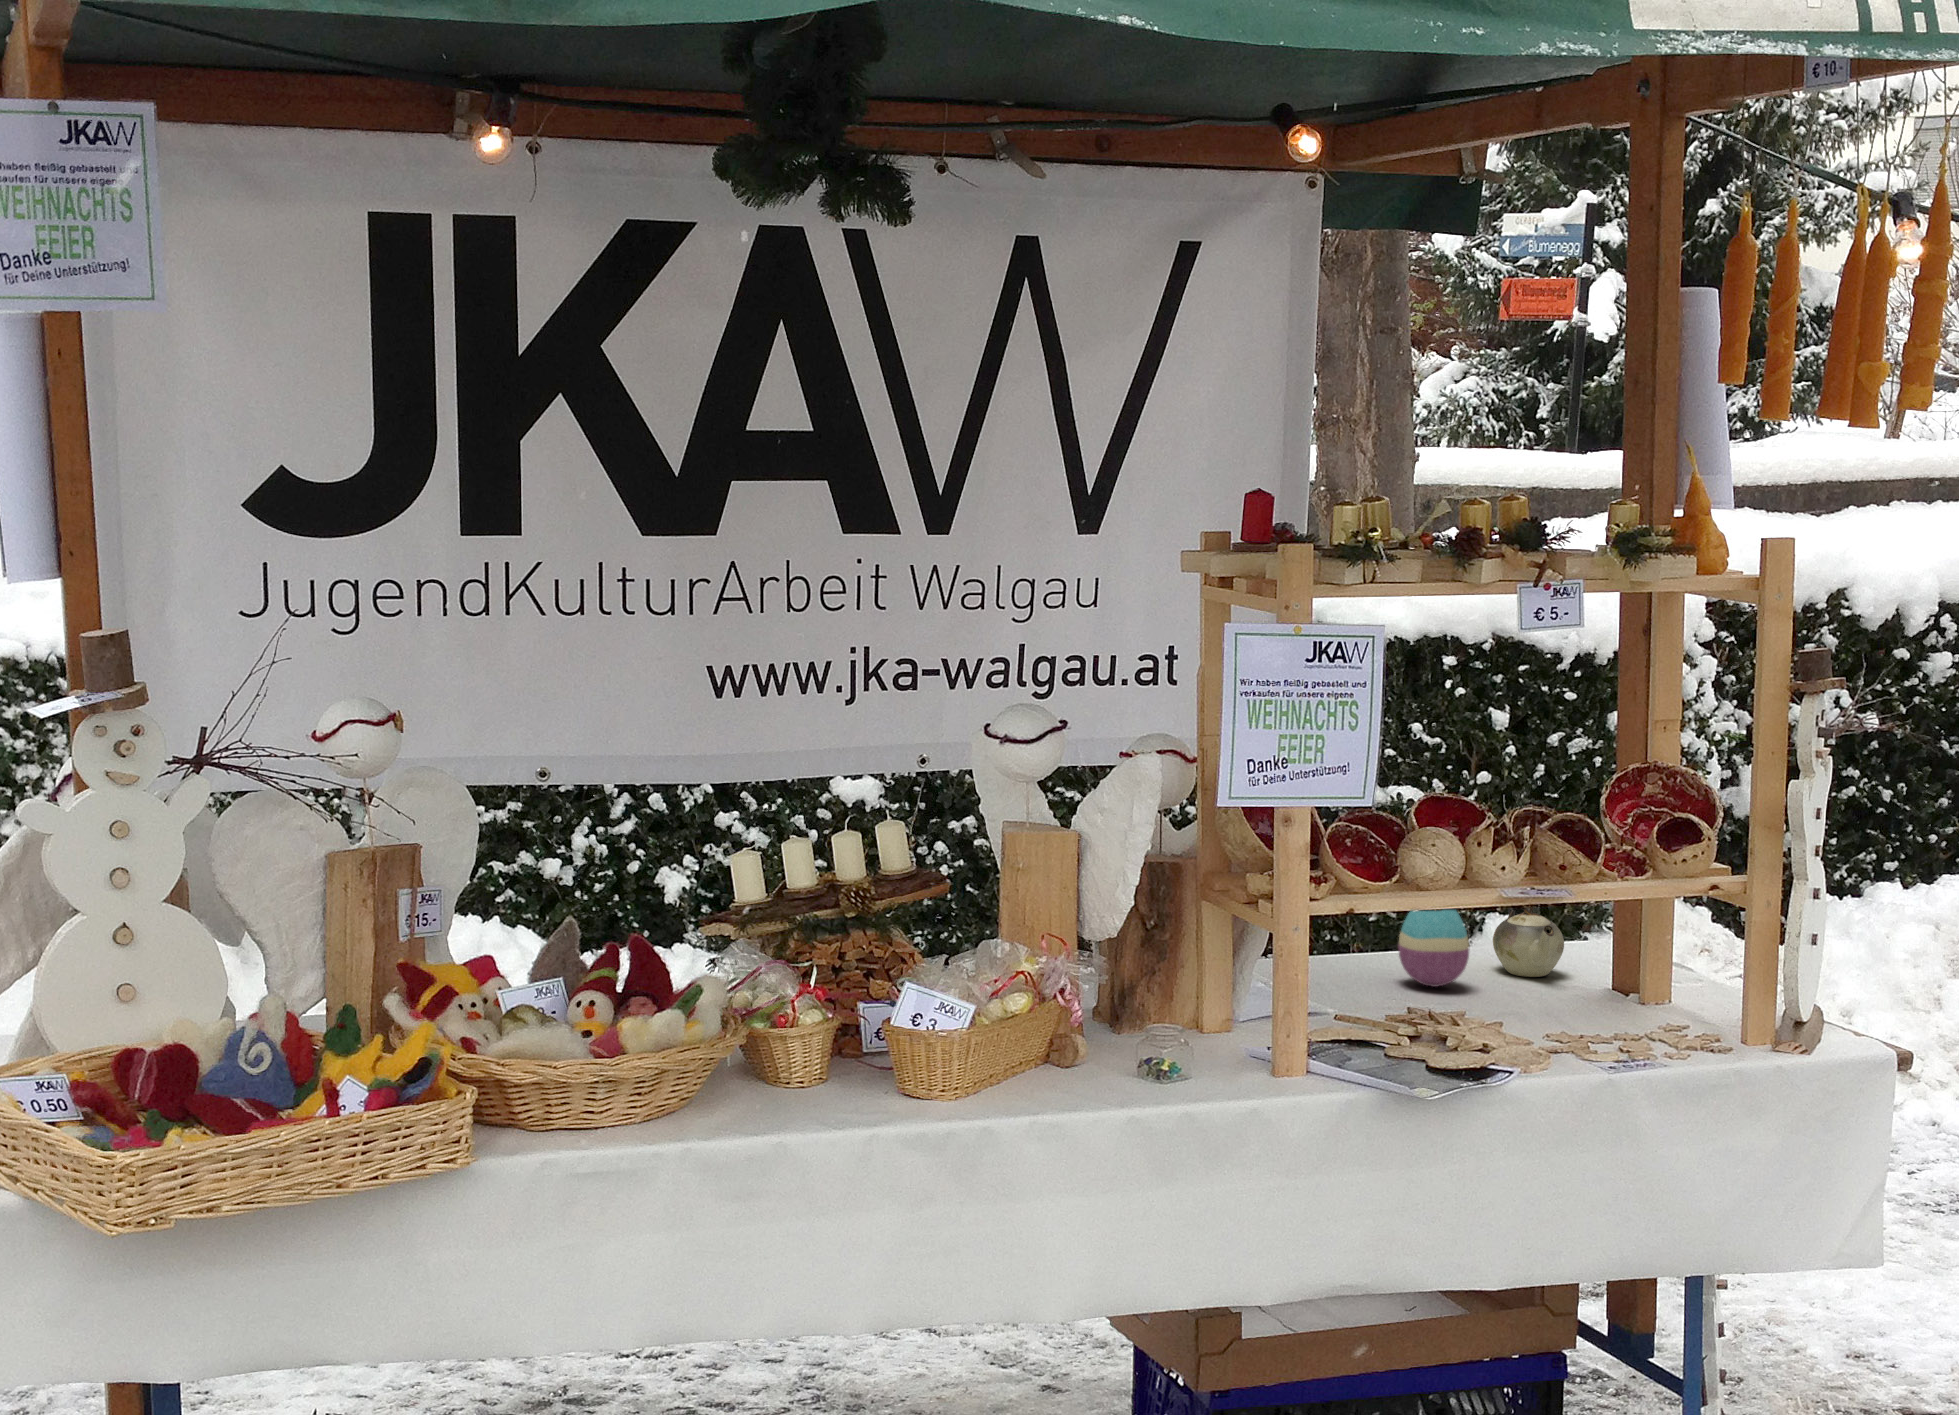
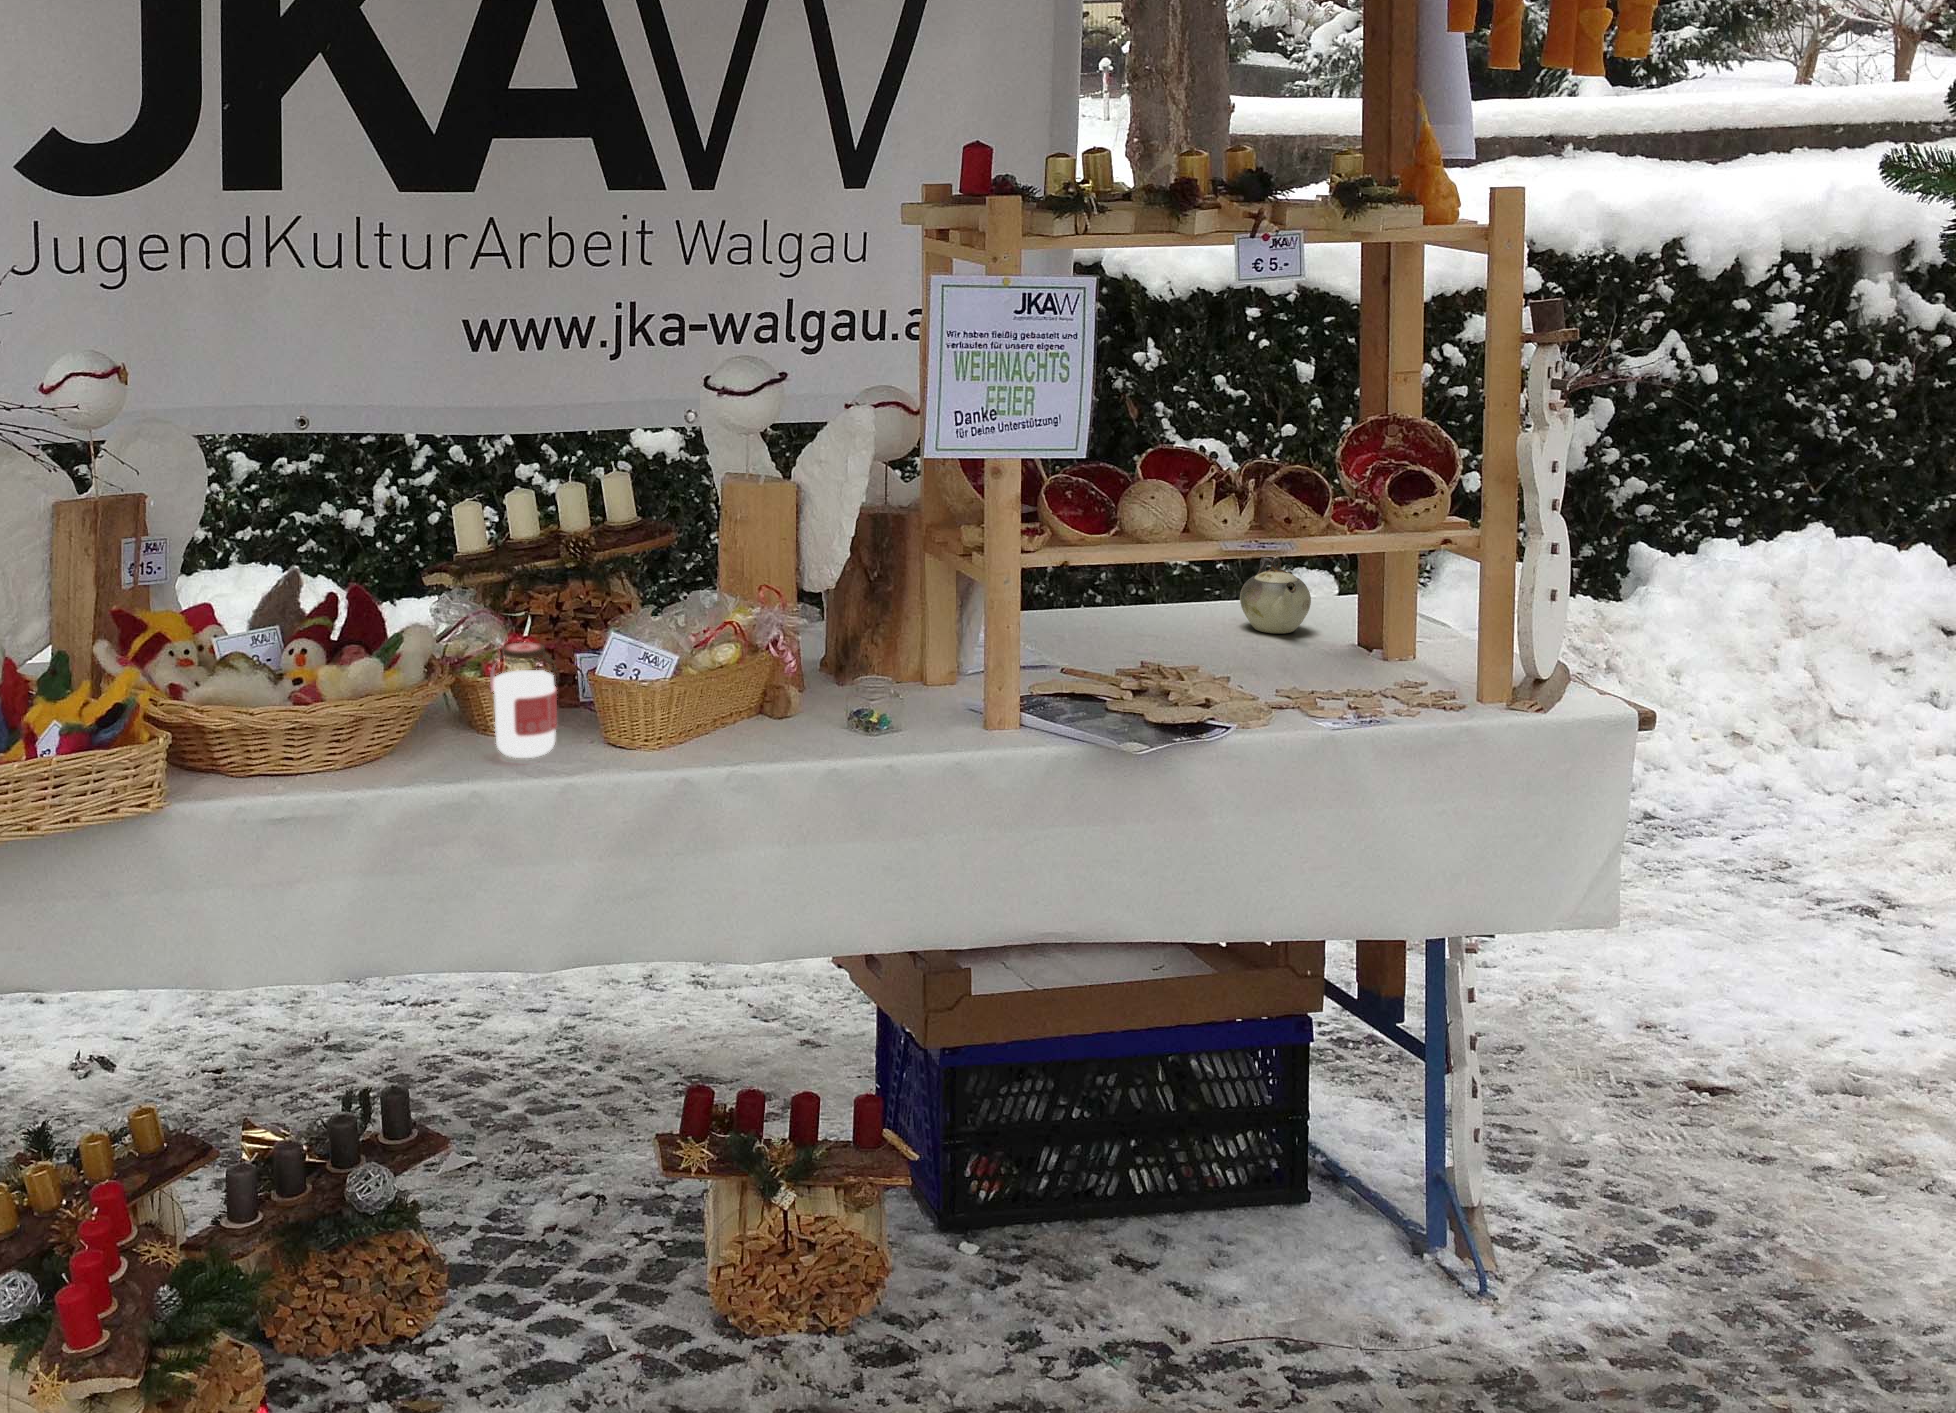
decorative egg: present [1398,910,1469,987] -> none [1138,552,1208,642]
jar: none [779,993,850,1115] -> present [490,642,559,758]

